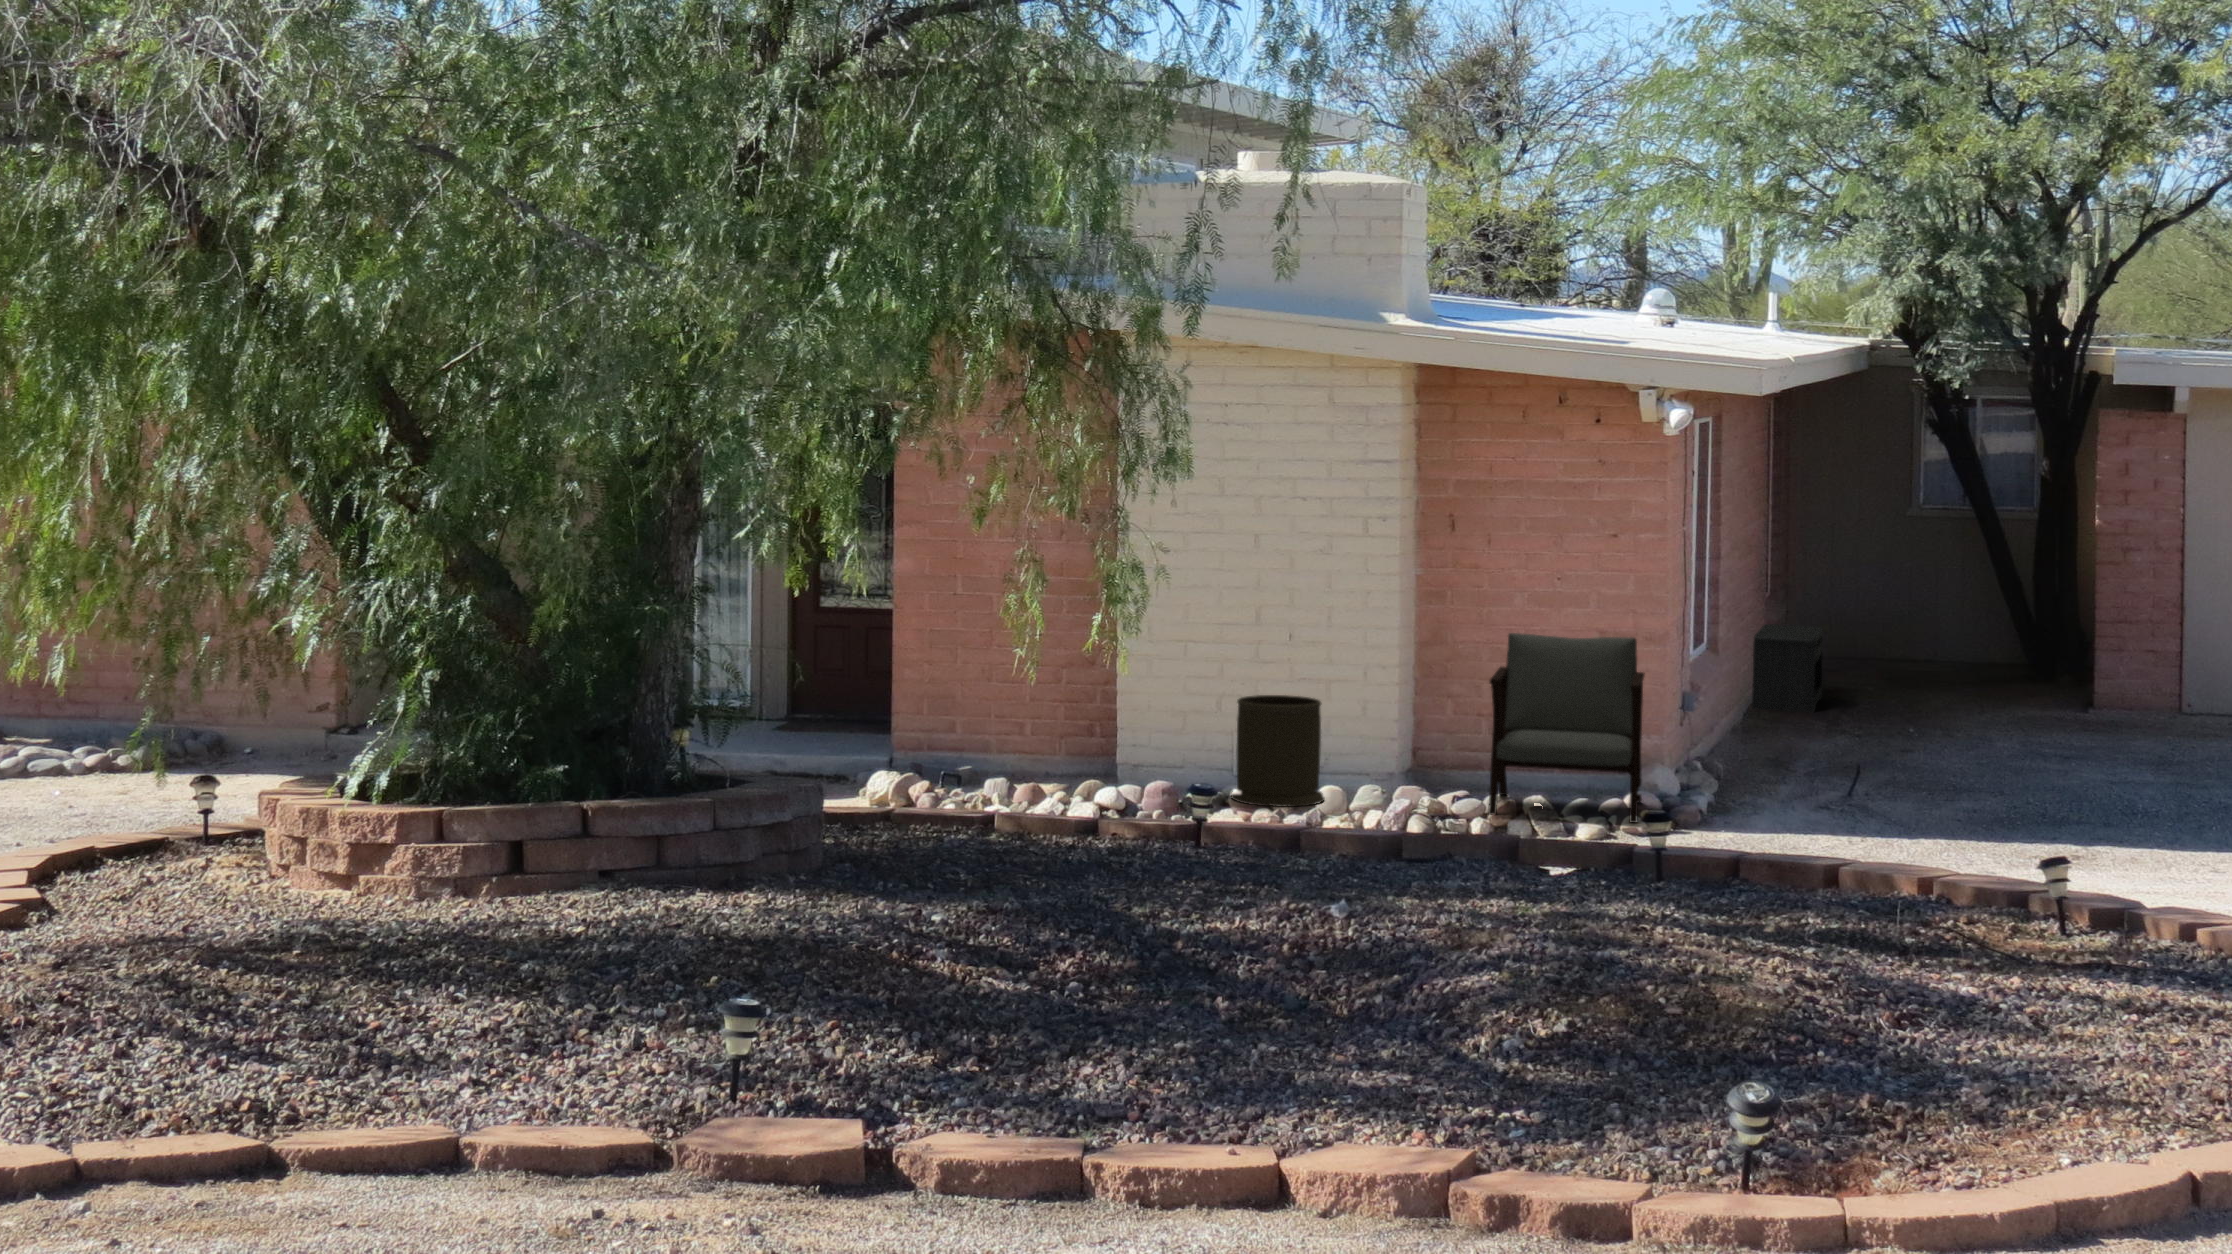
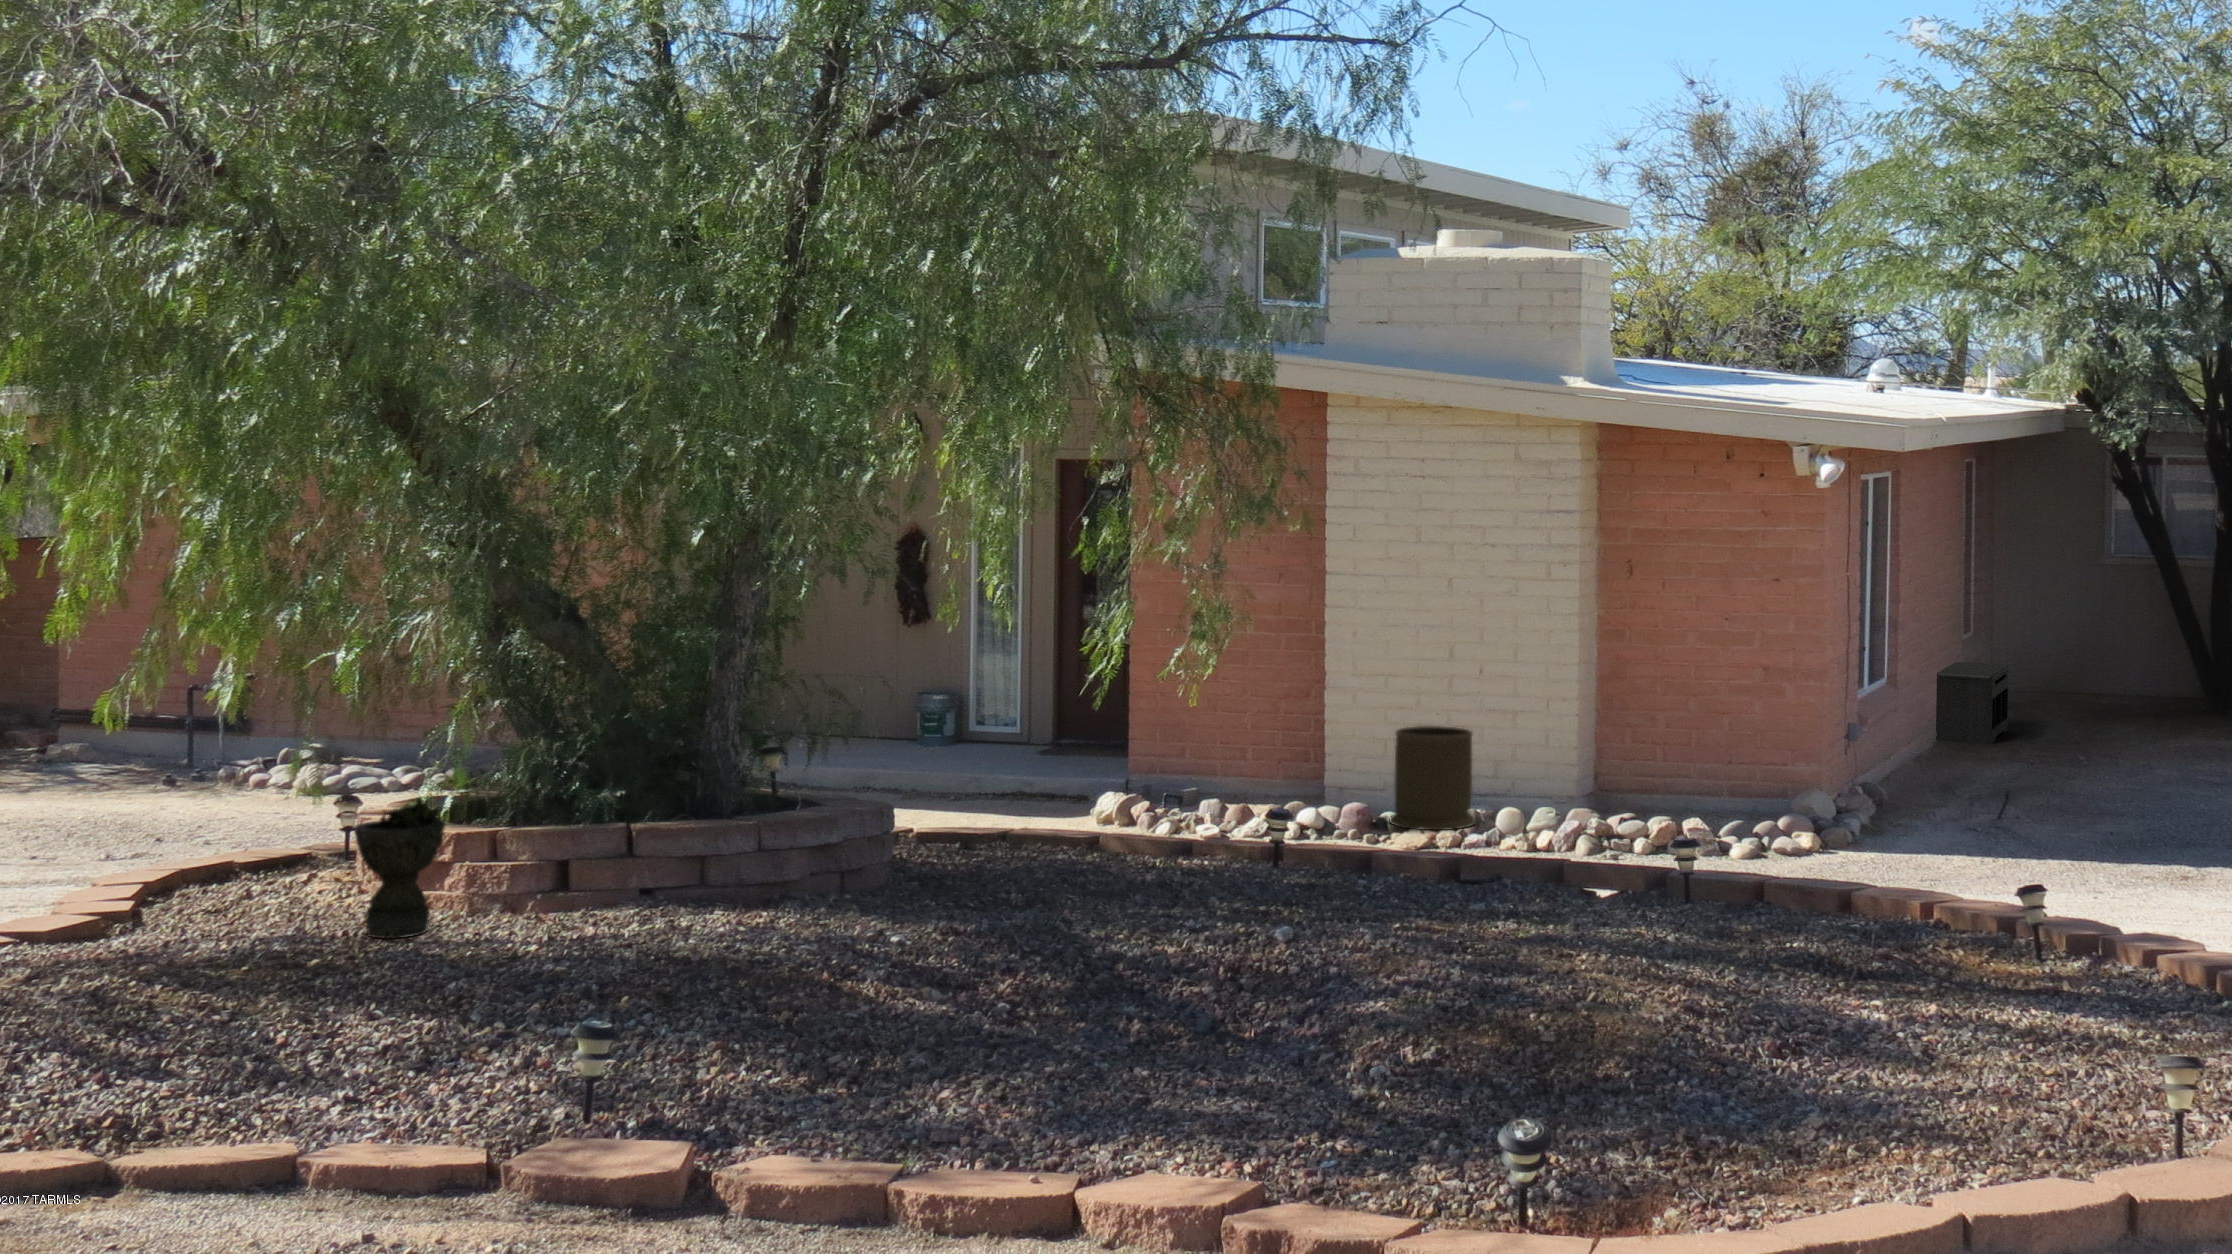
lounge chair: present [1488,633,1645,823] -> none [1620,670,1773,848]
planter: none [316,772,408,922] -> present [354,798,446,939]

